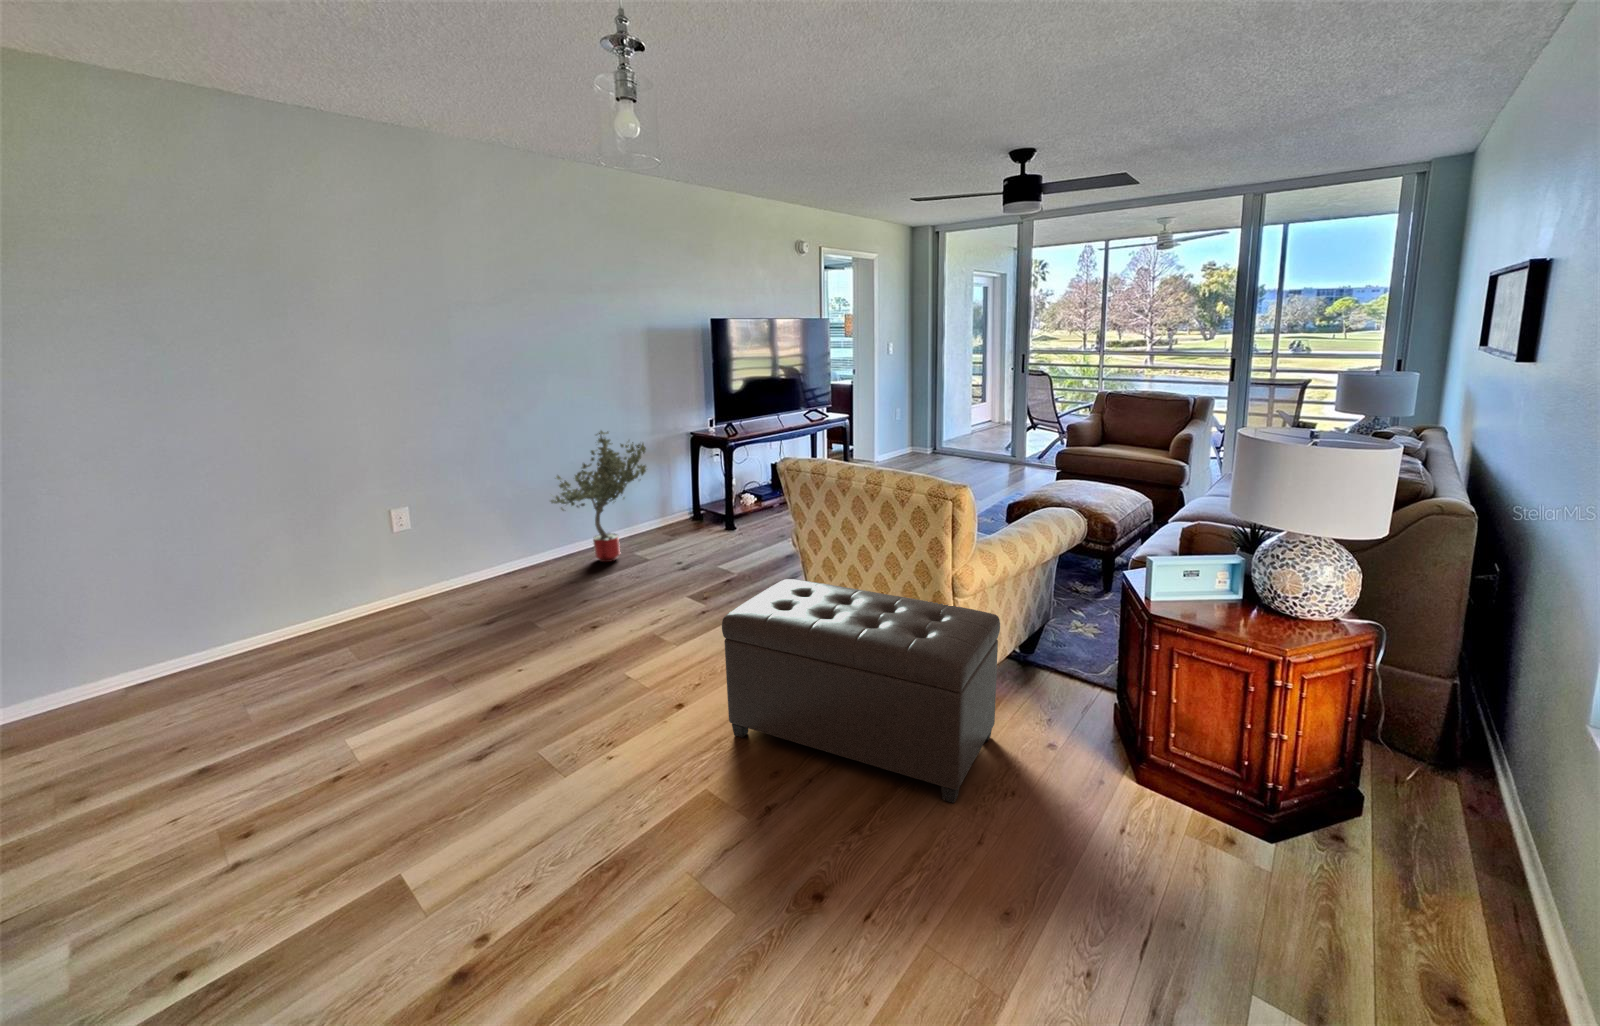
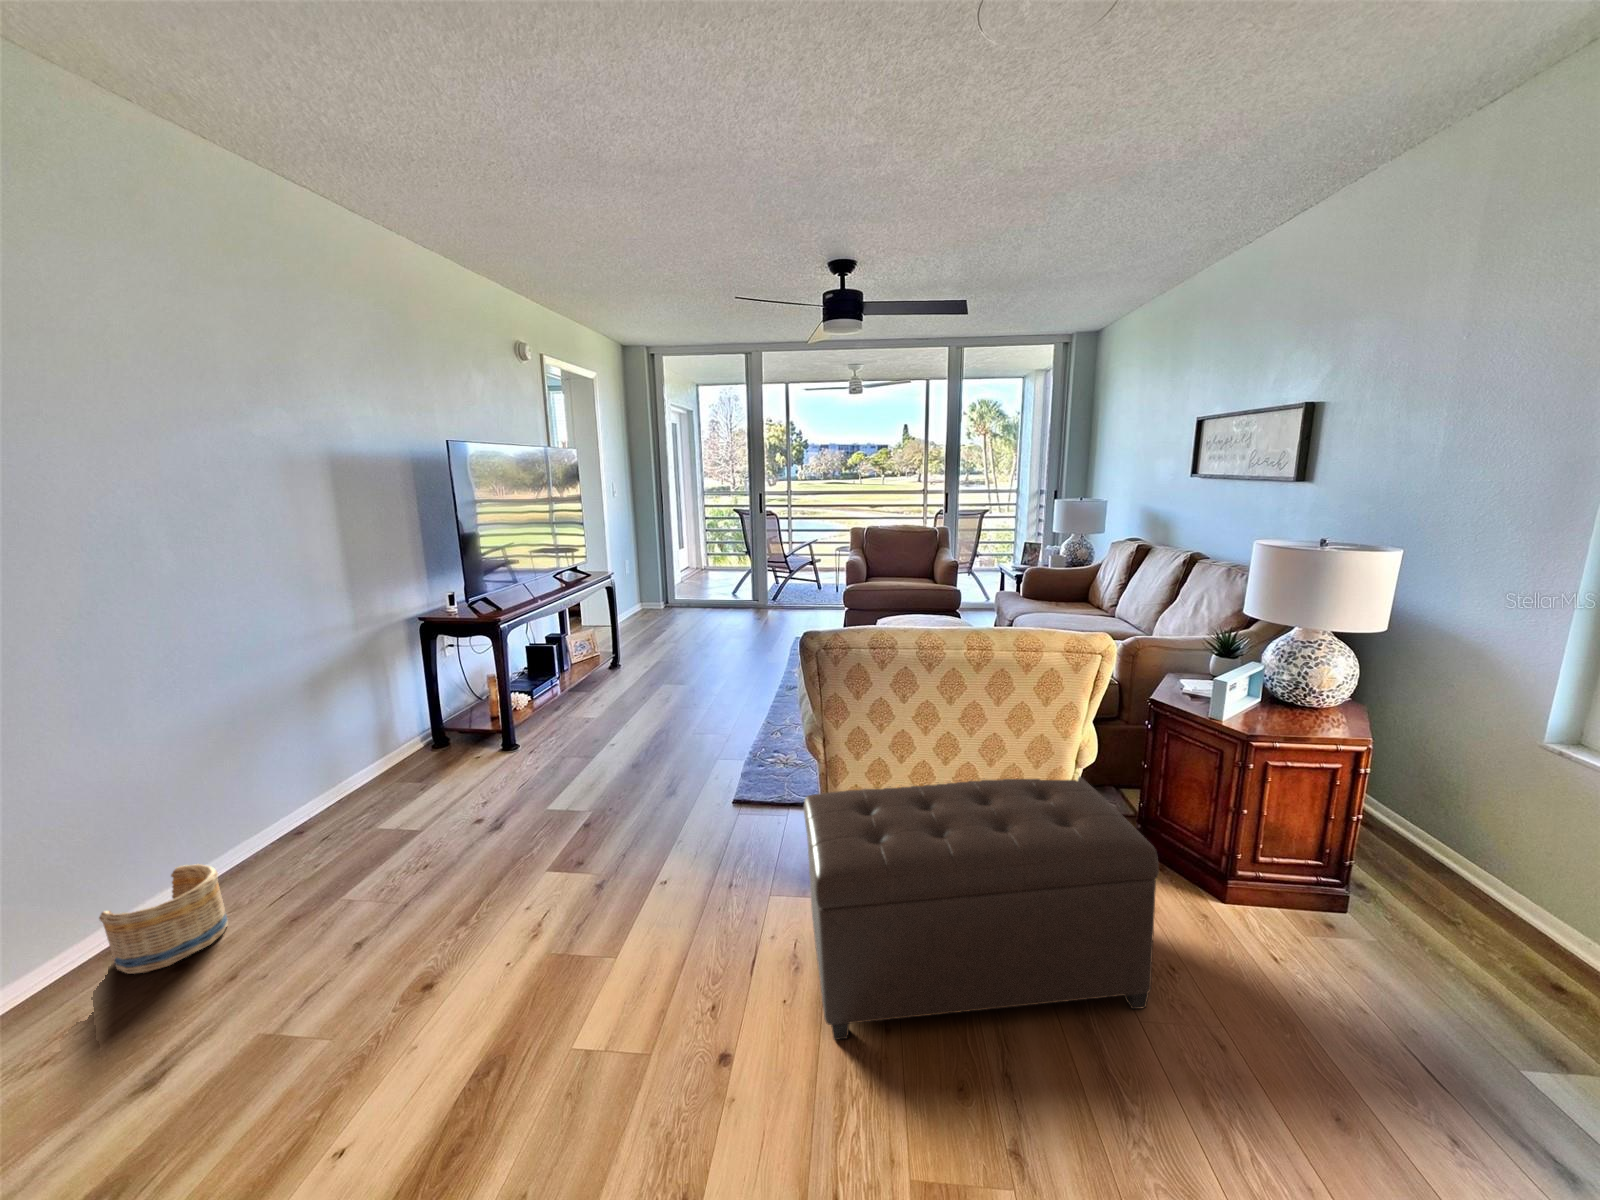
potted tree: present [551,431,646,562] -> none [258,640,411,838]
basket: none [464,547,521,595] -> present [99,864,228,974]

